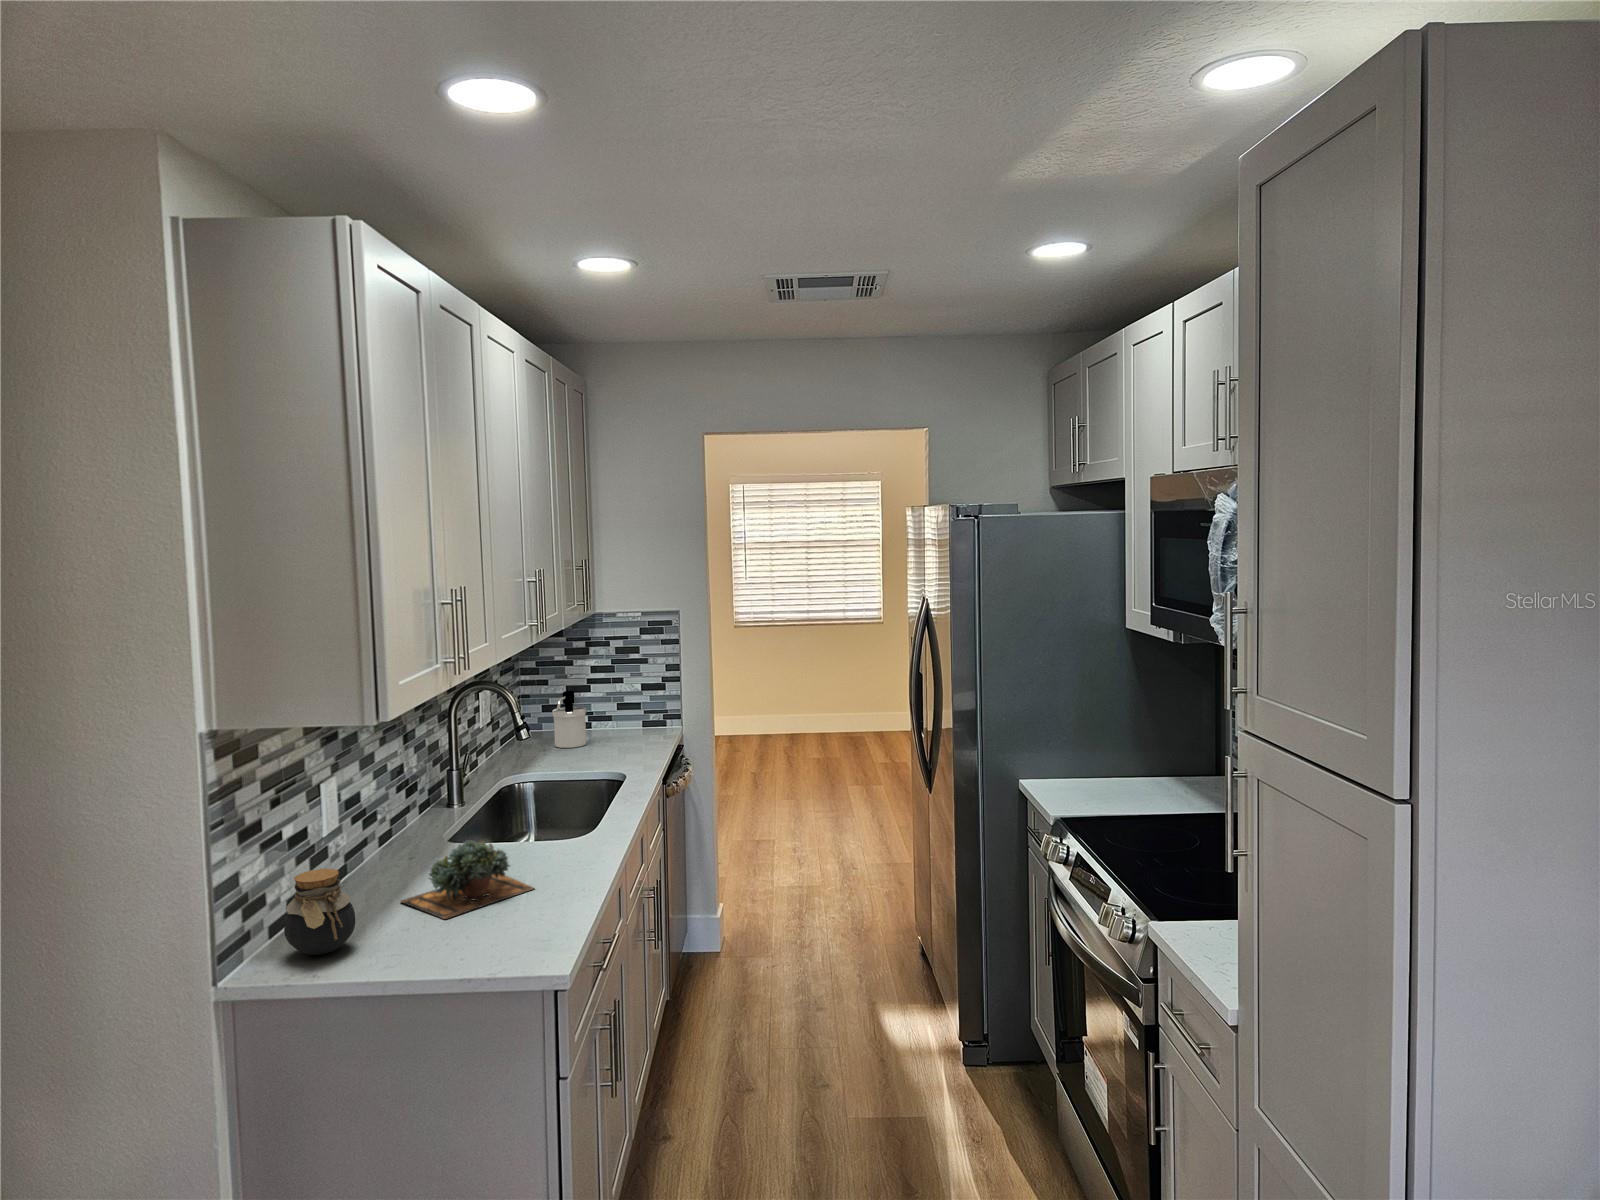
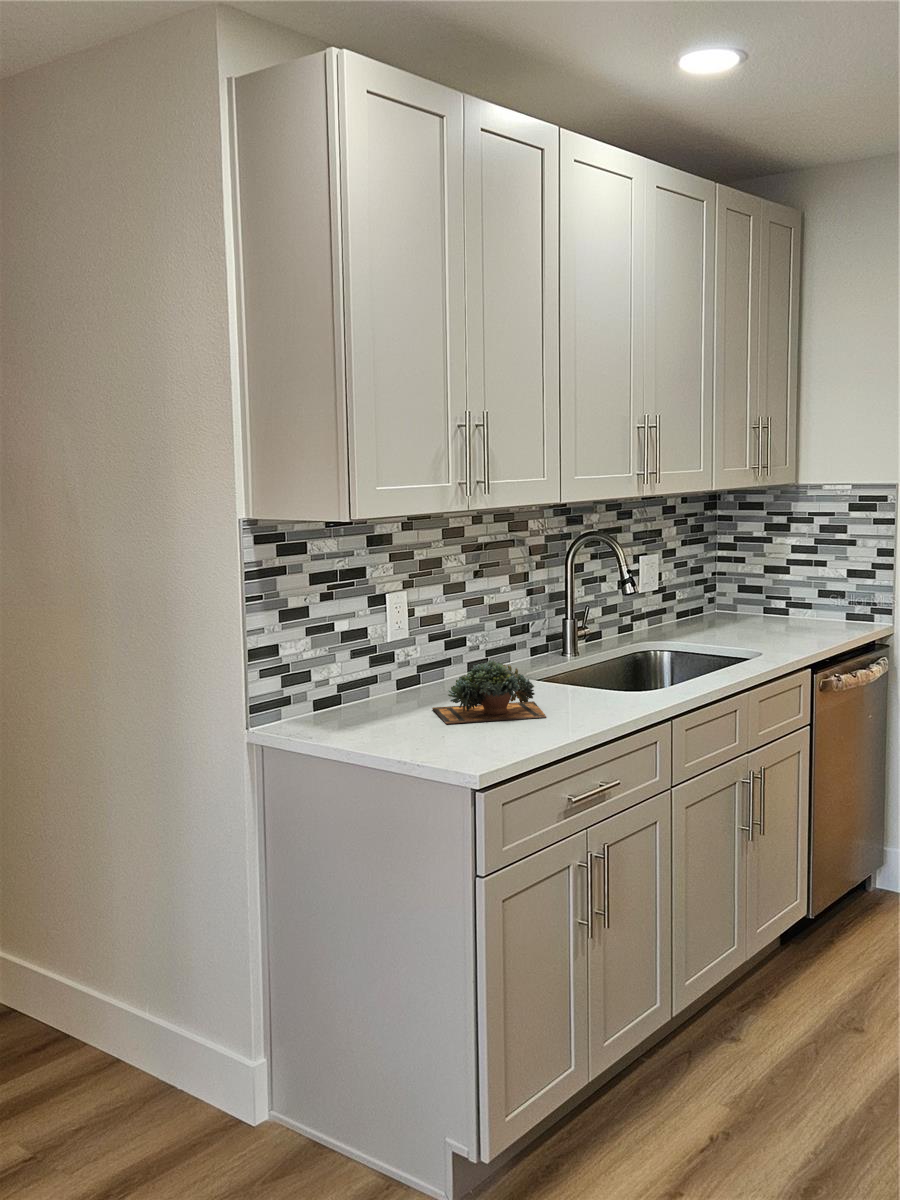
soap dispenser: present [552,691,586,748] -> none [732,568,772,630]
jar: present [284,869,355,955] -> none [307,656,364,728]

